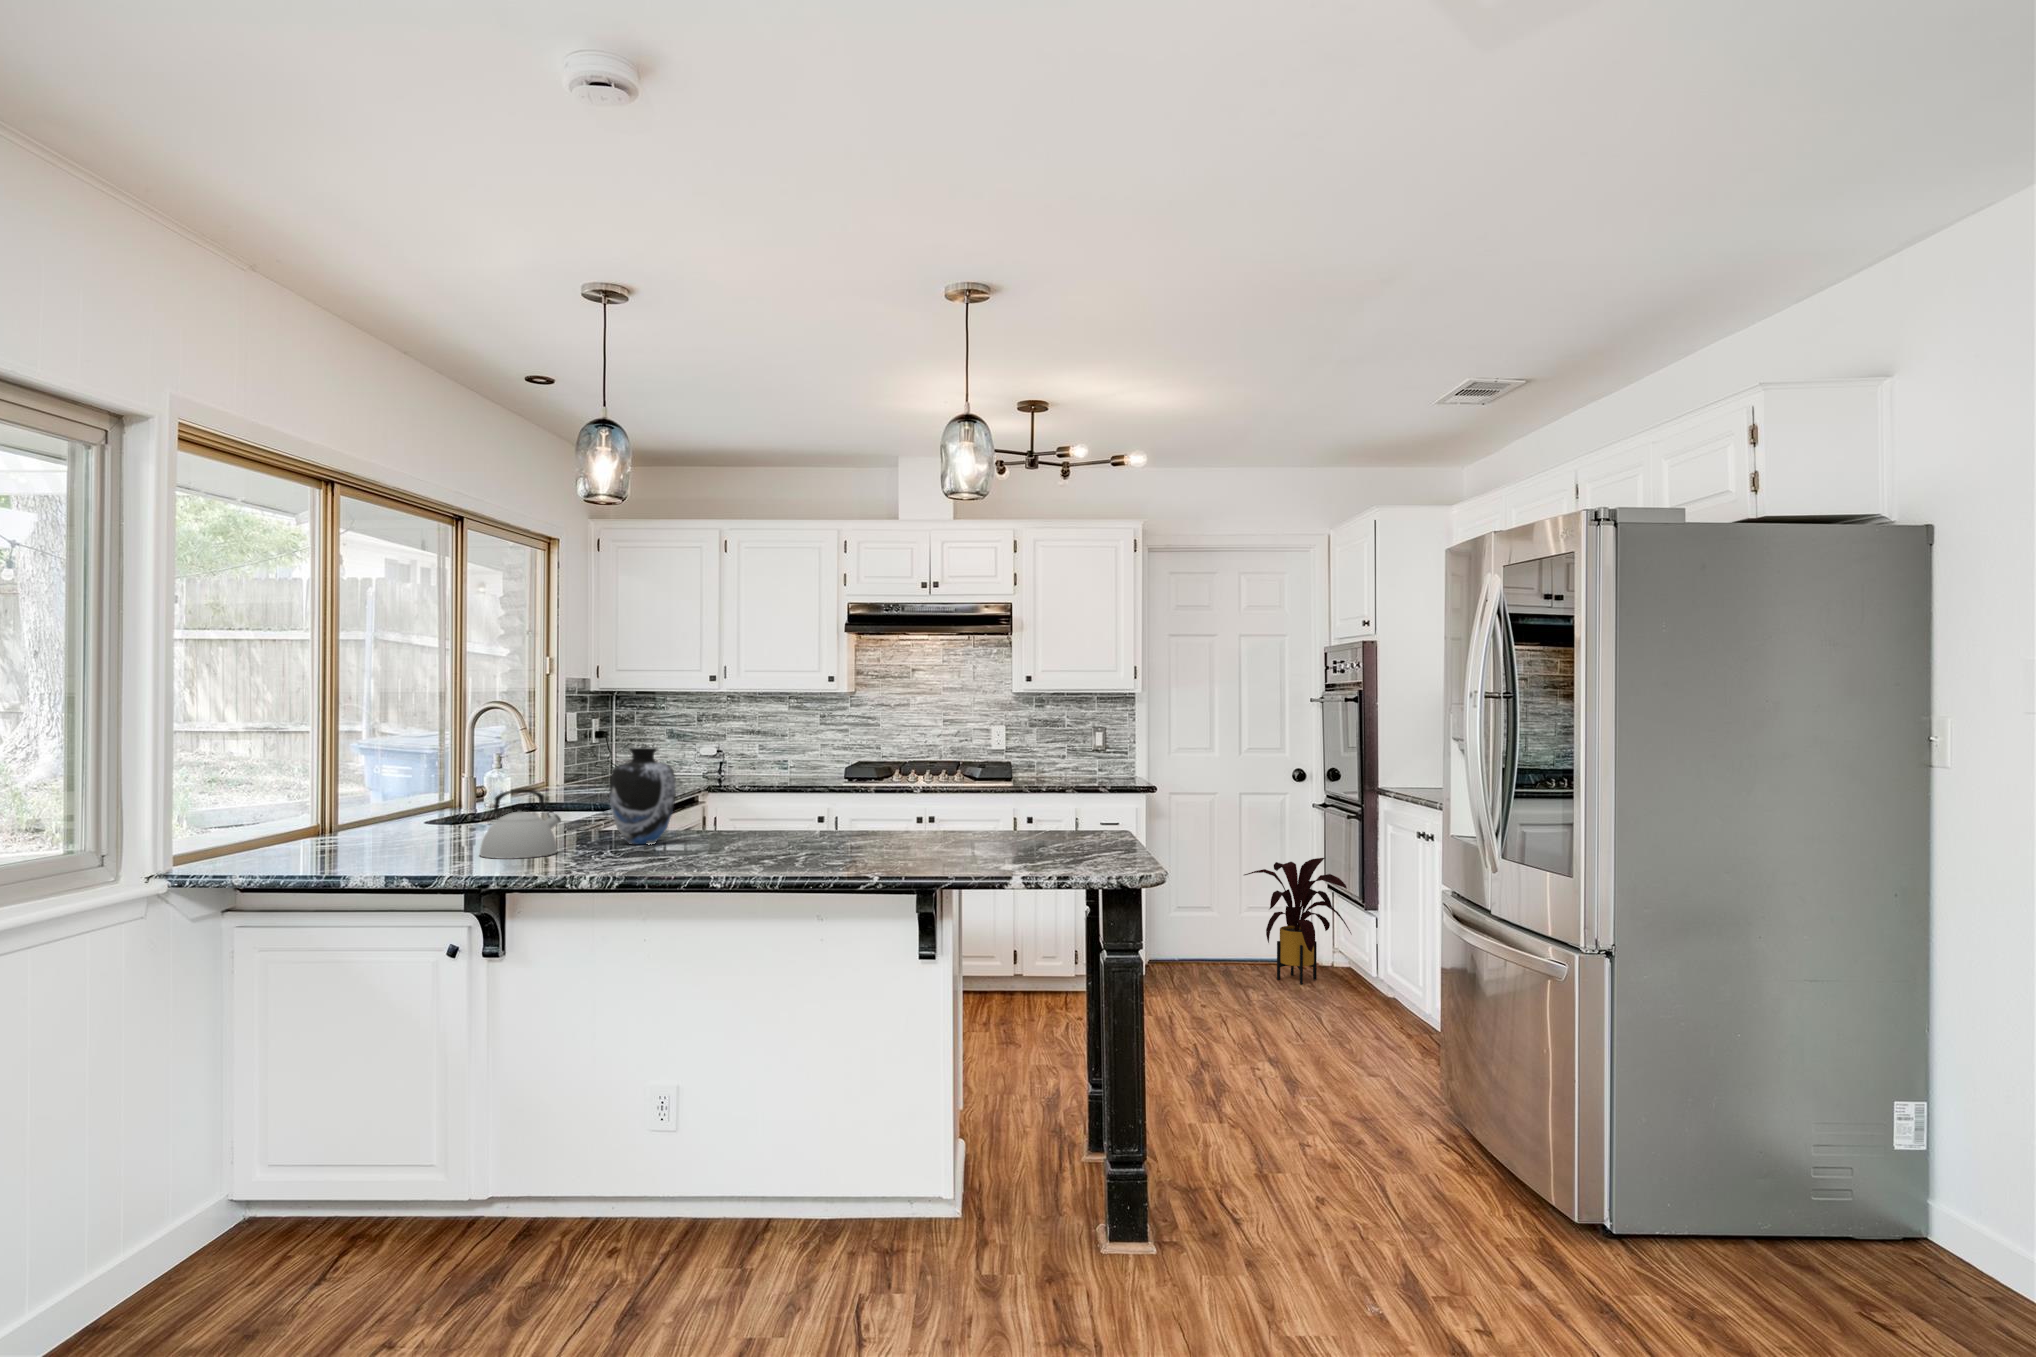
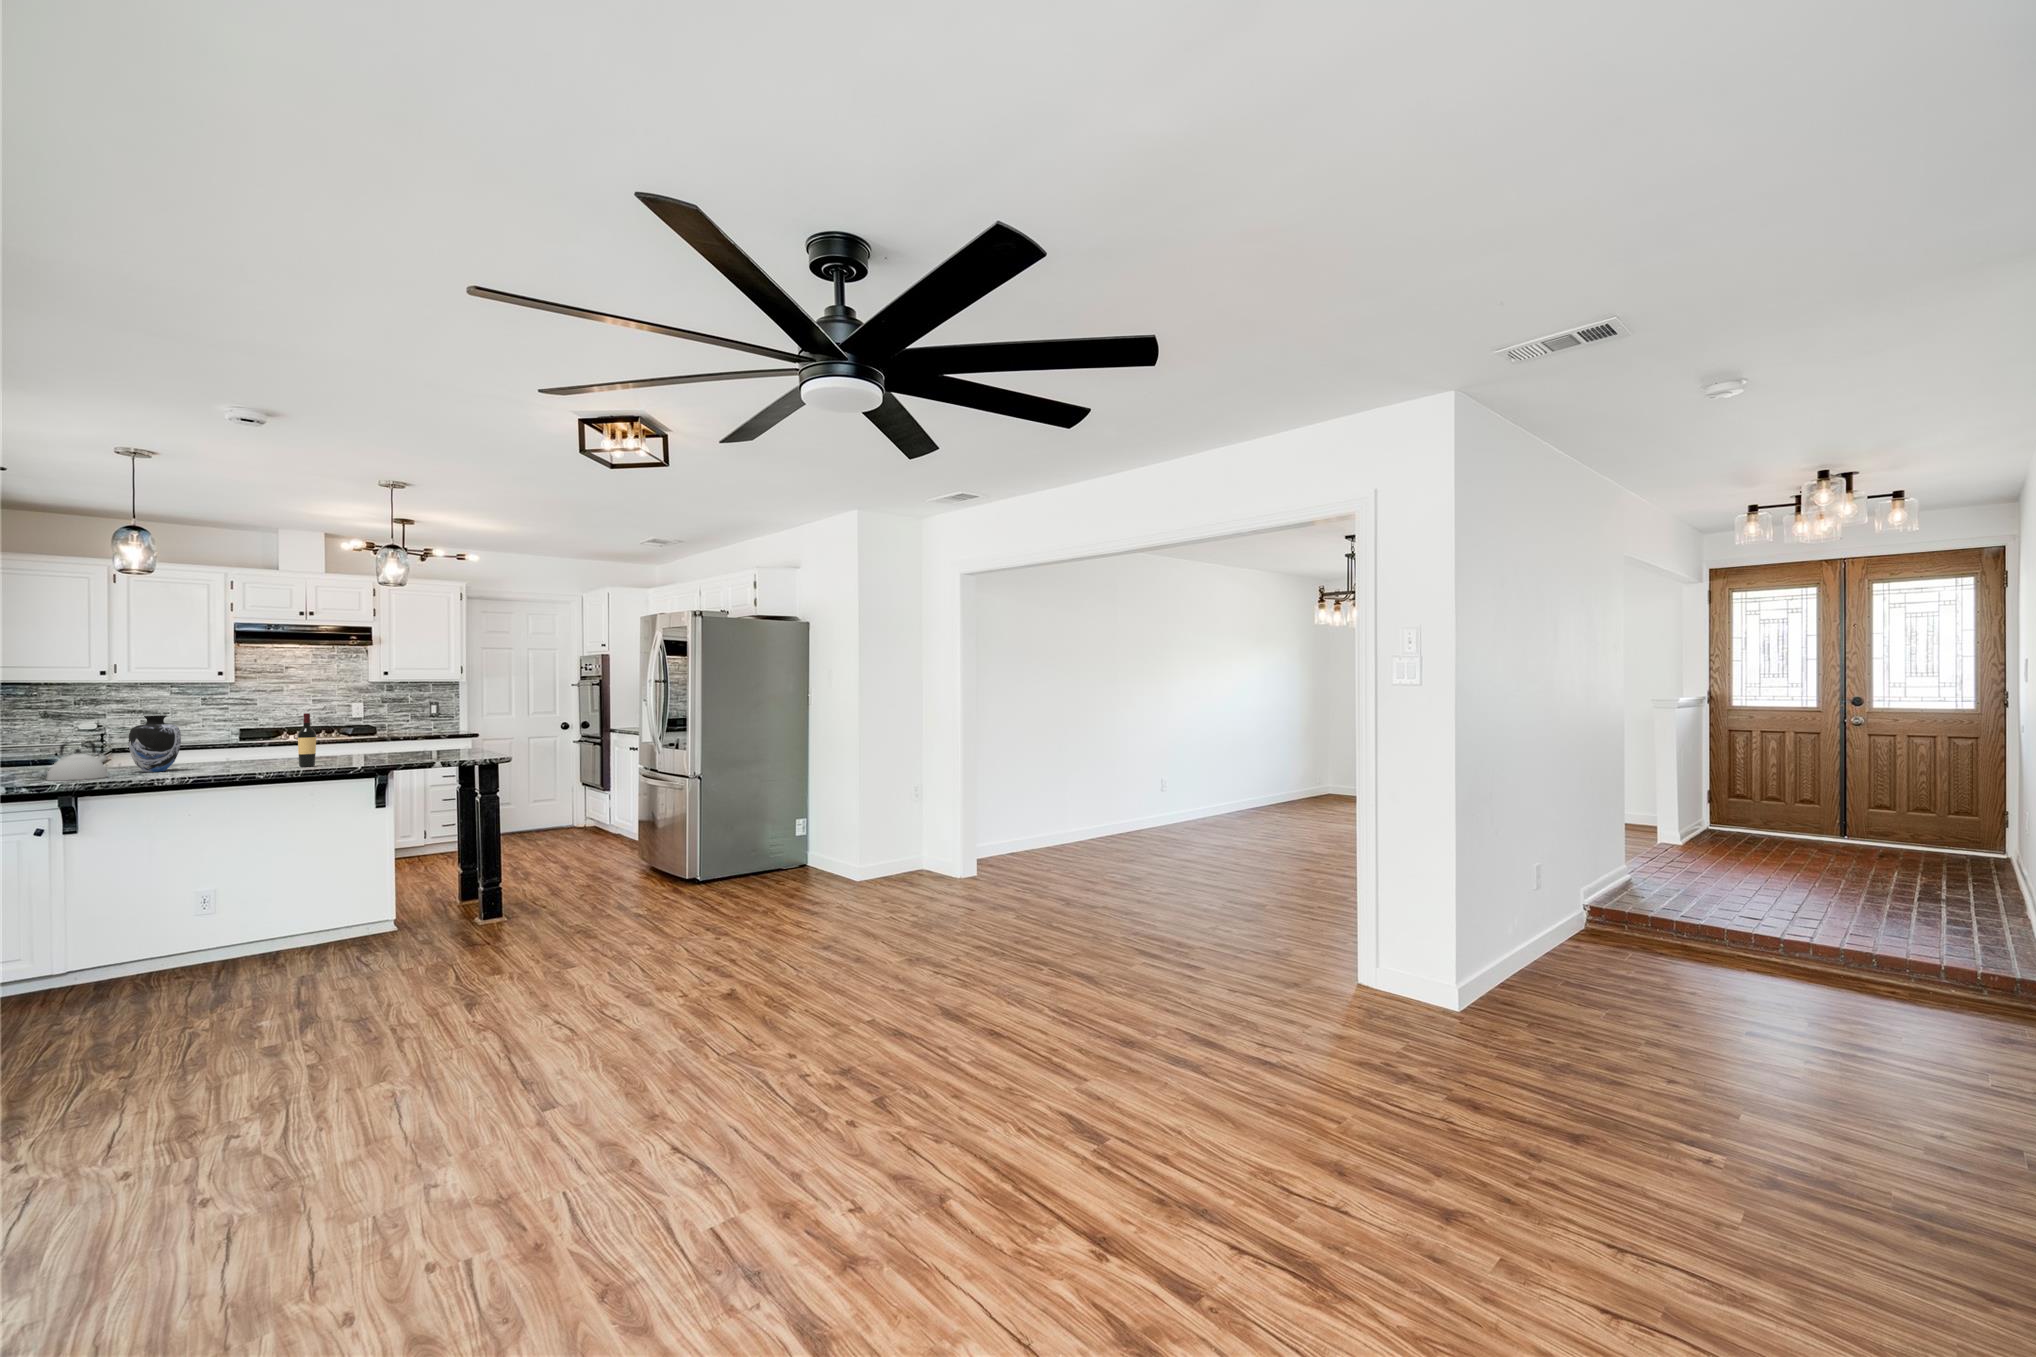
wine bottle: none [810,753,837,857] -> present [298,713,316,767]
house plant: present [1244,858,1351,984] -> none [531,770,596,837]

